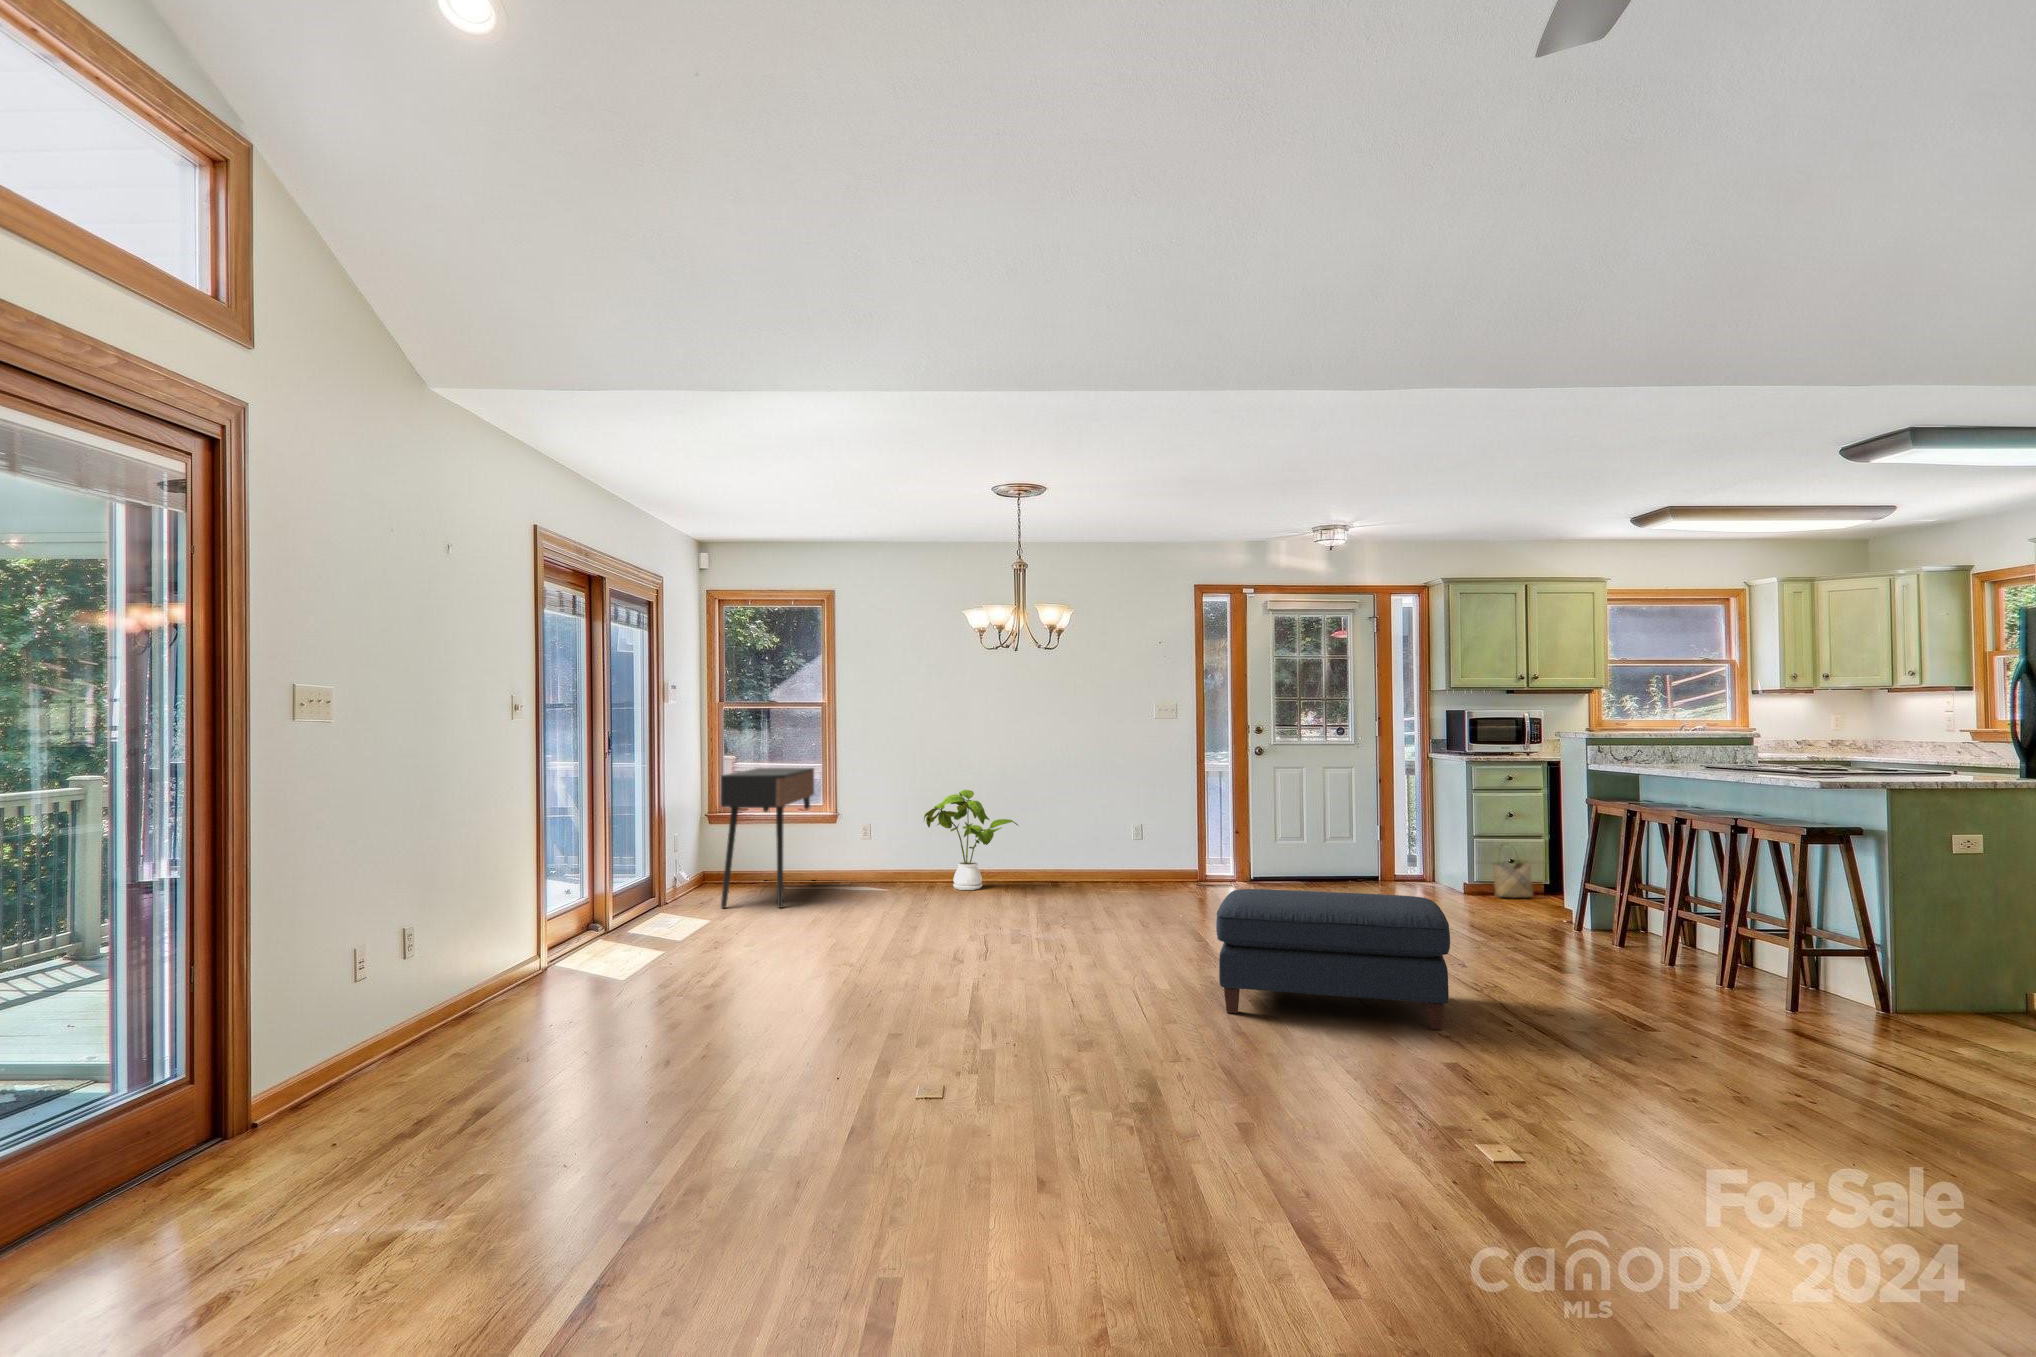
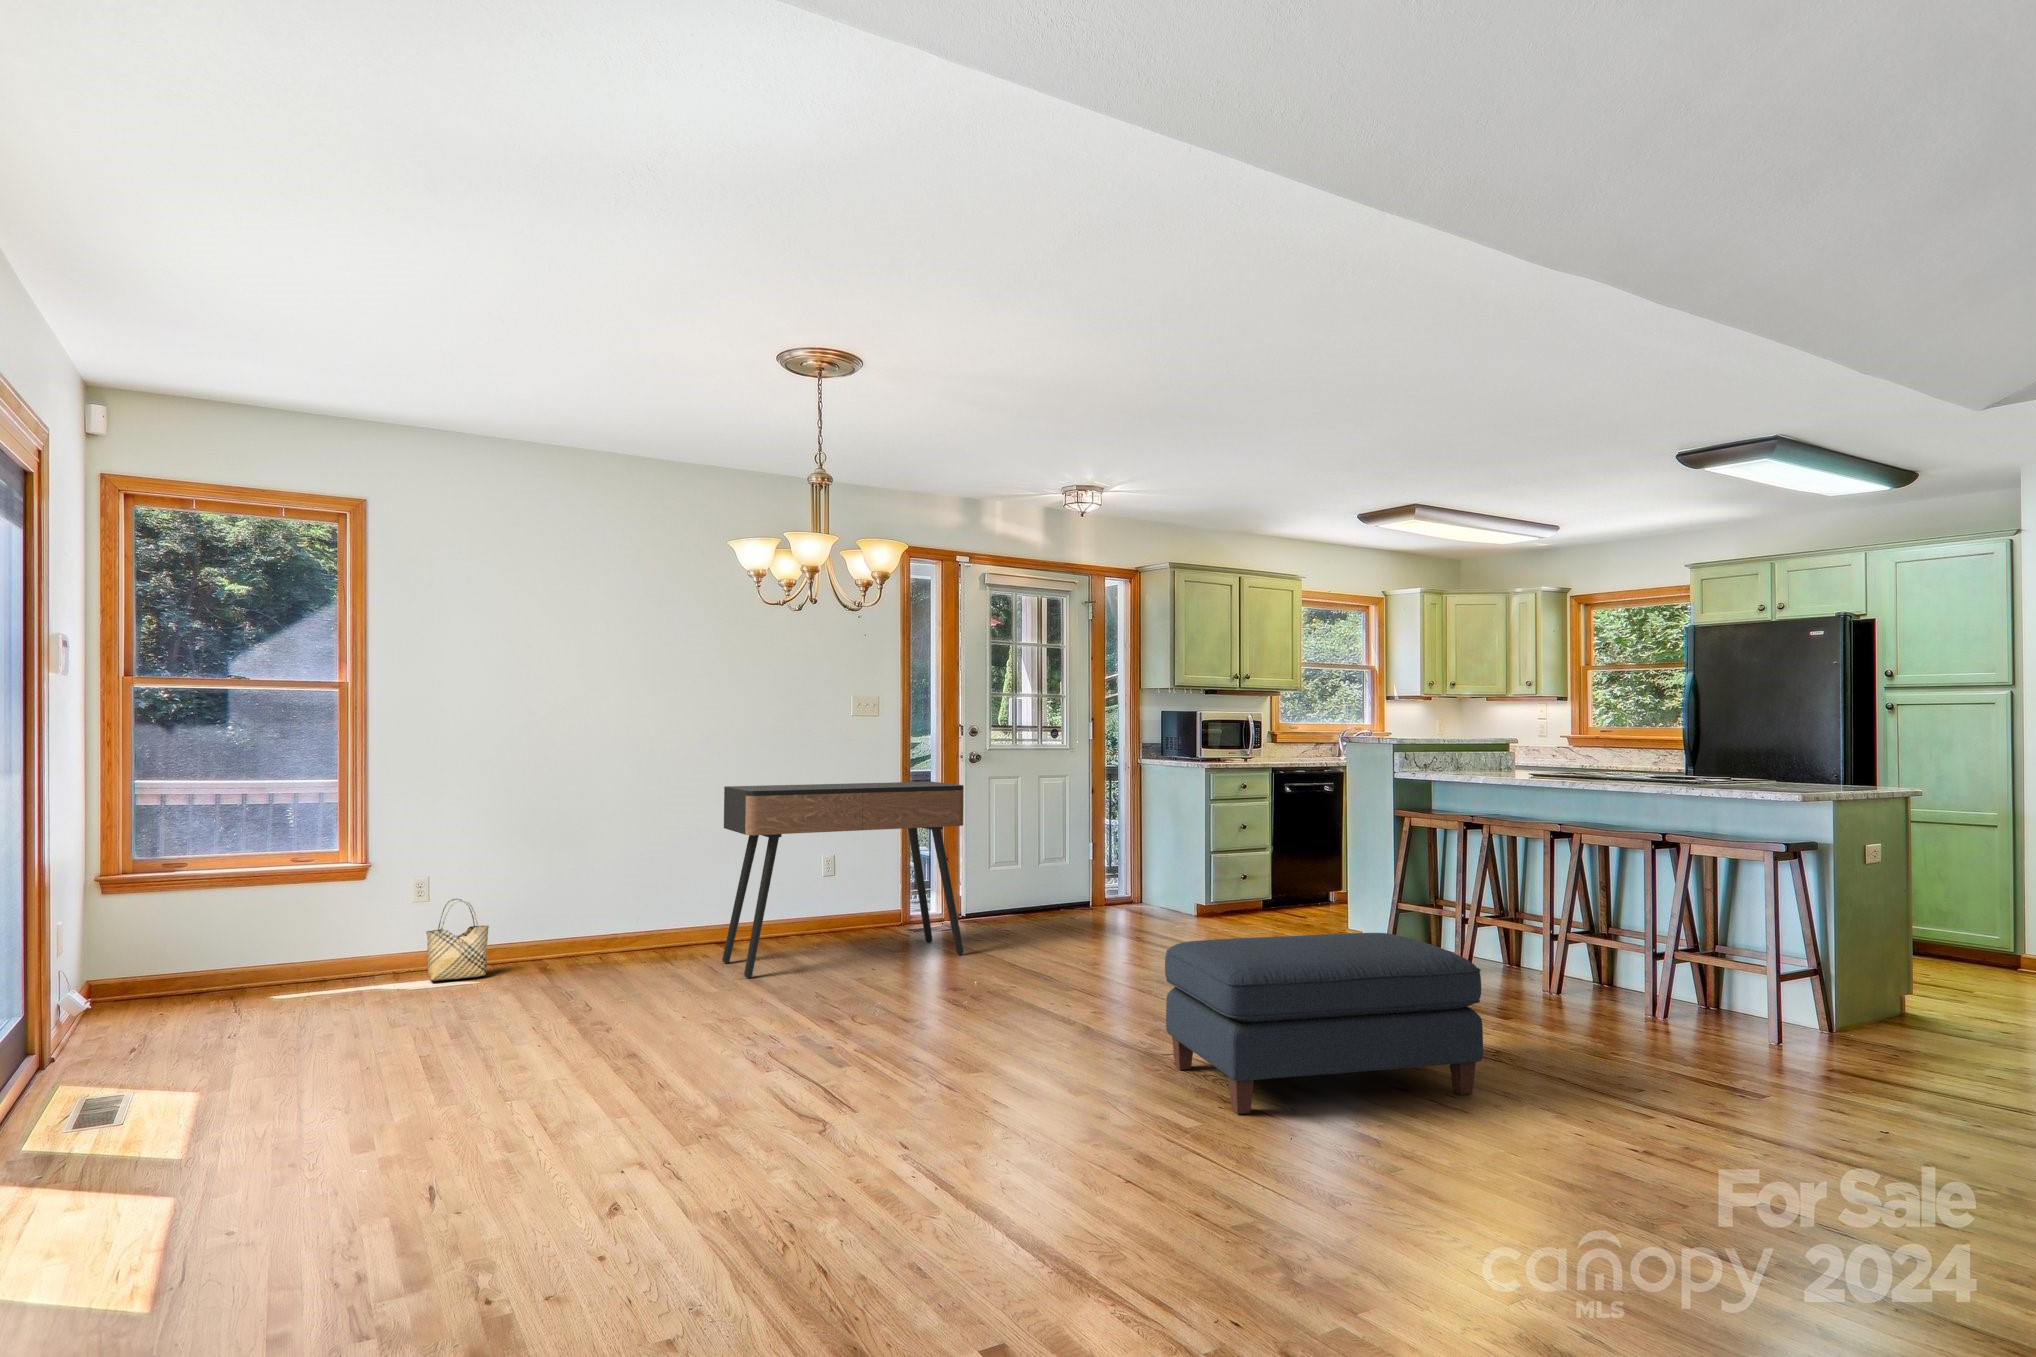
console table: present [721,768,814,908] -> present [722,782,964,978]
house plant: present [924,790,1018,890] -> none [529,820,674,971]
woven basket: present [1493,846,1533,898] -> present [426,899,489,981]

